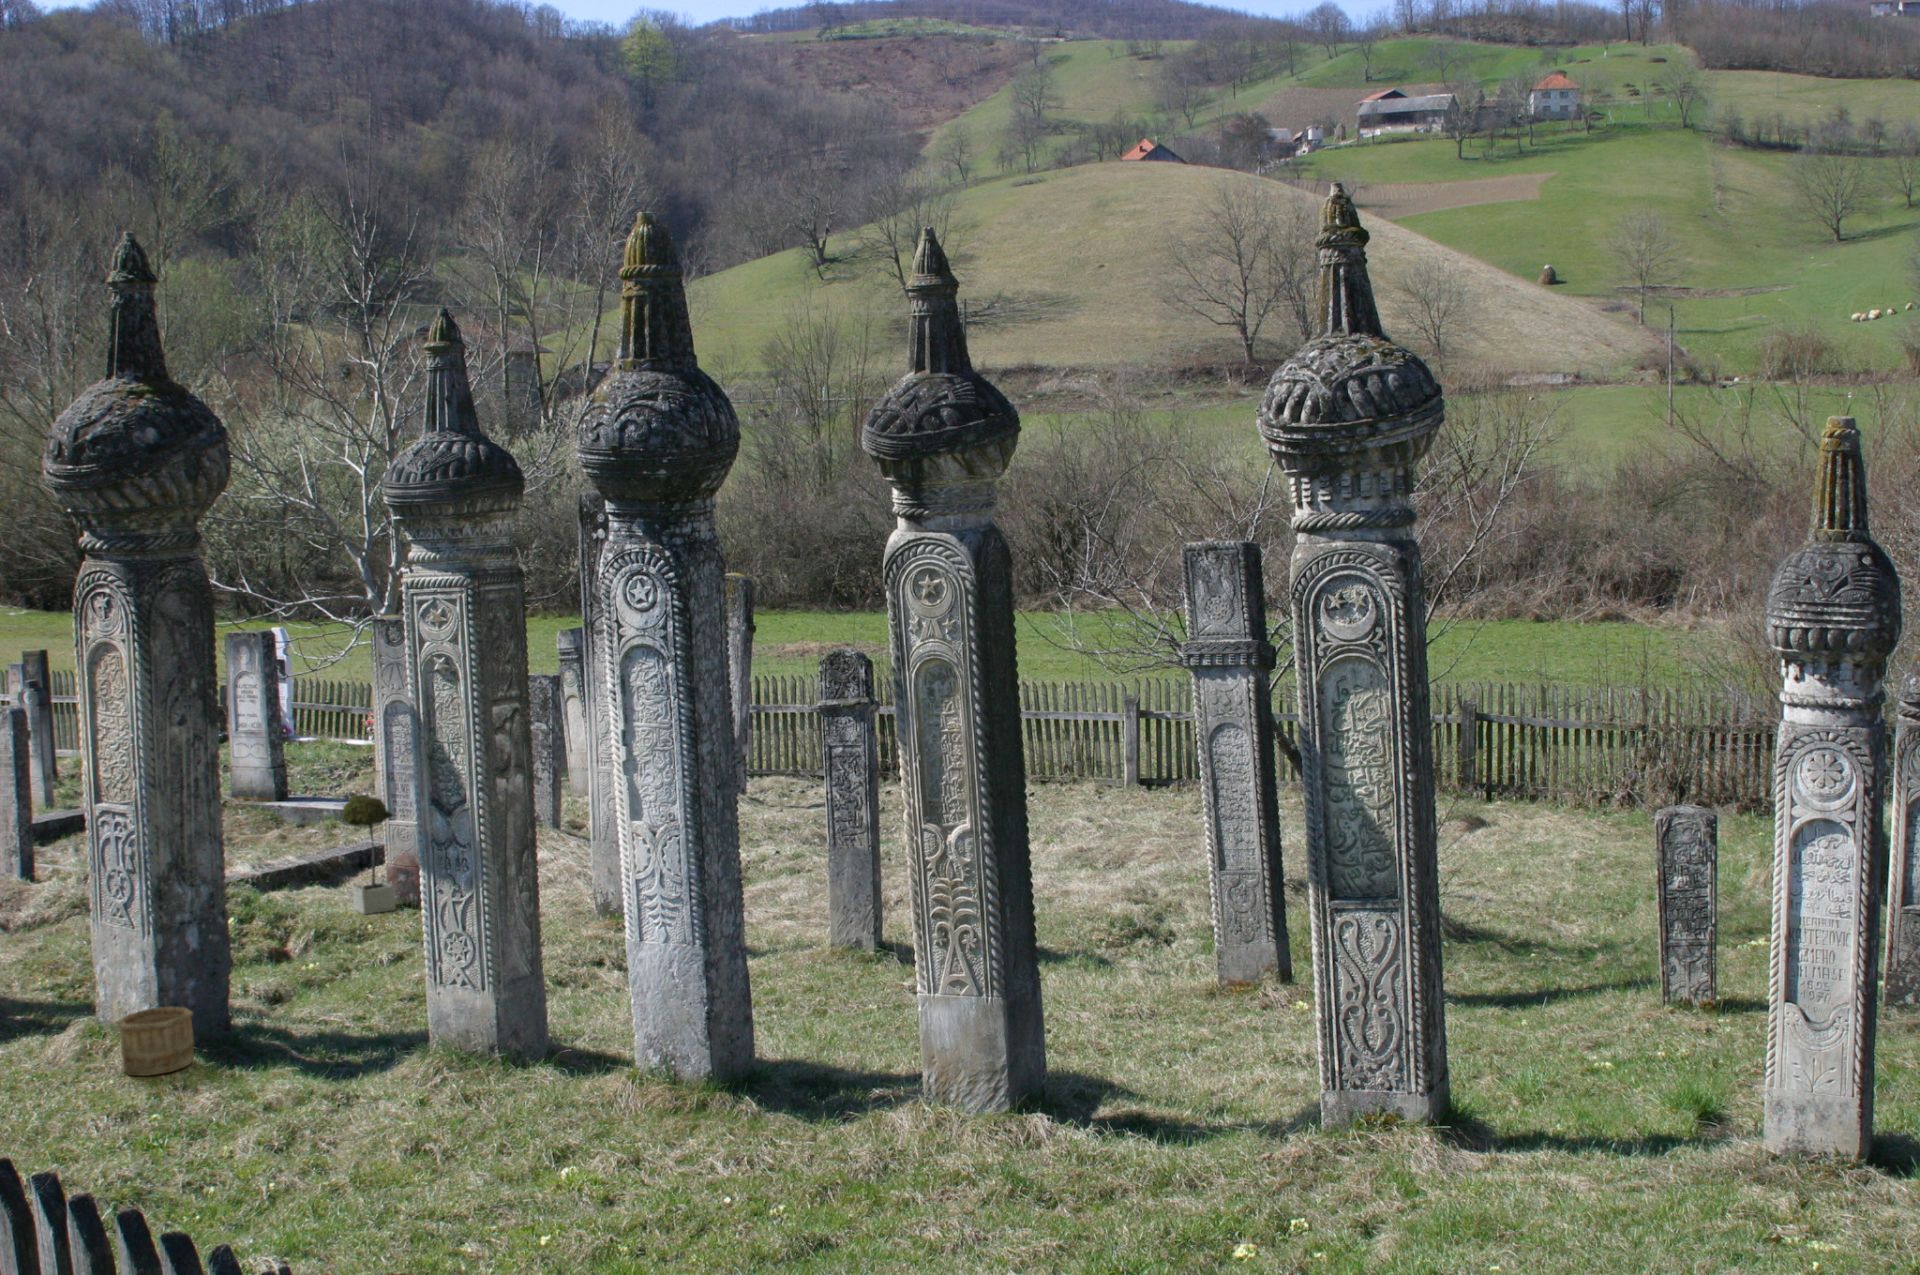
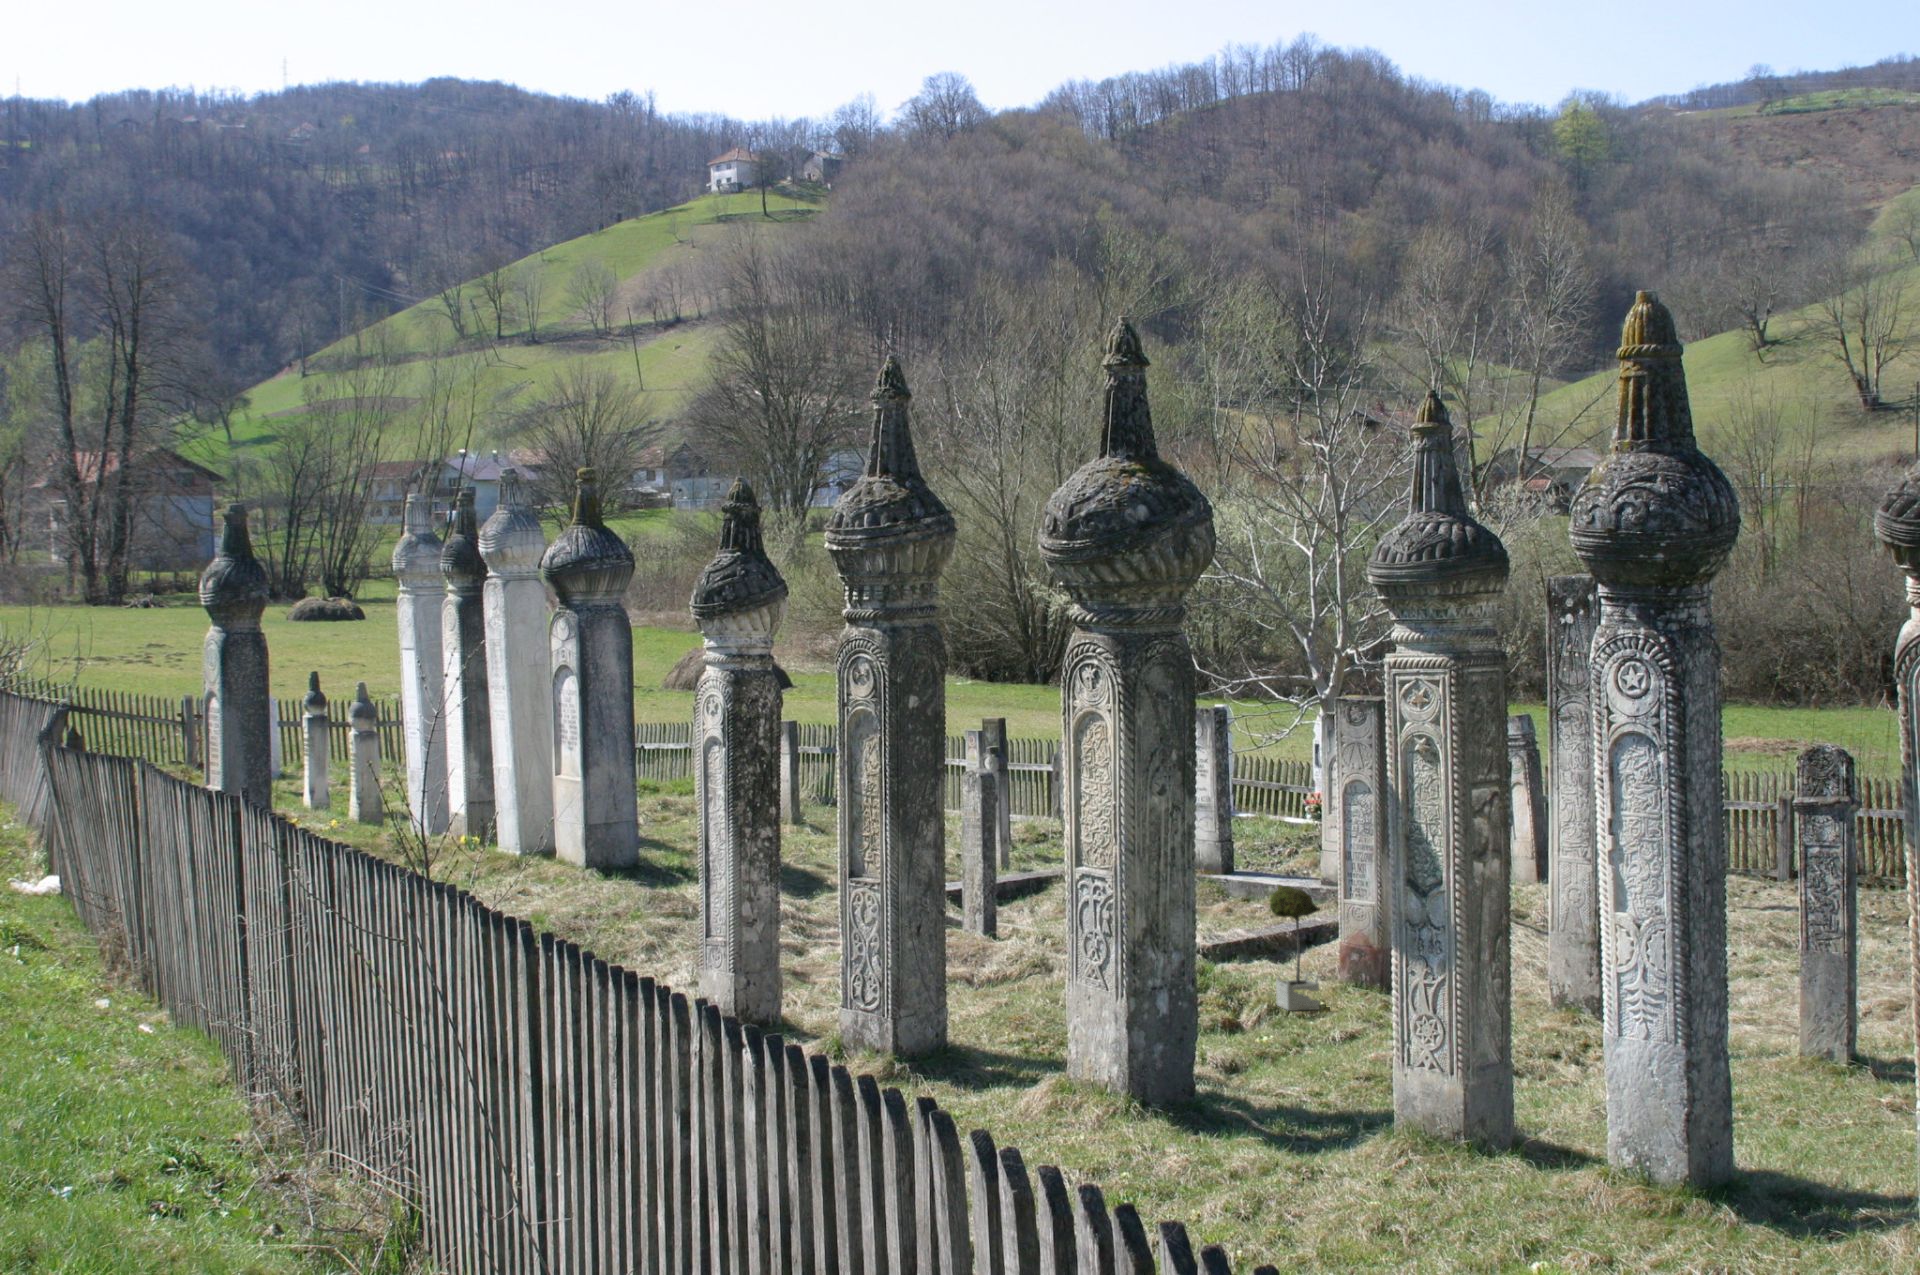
wooden bucket: present [117,1007,194,1076] -> none [1097,1064,1164,1126]

